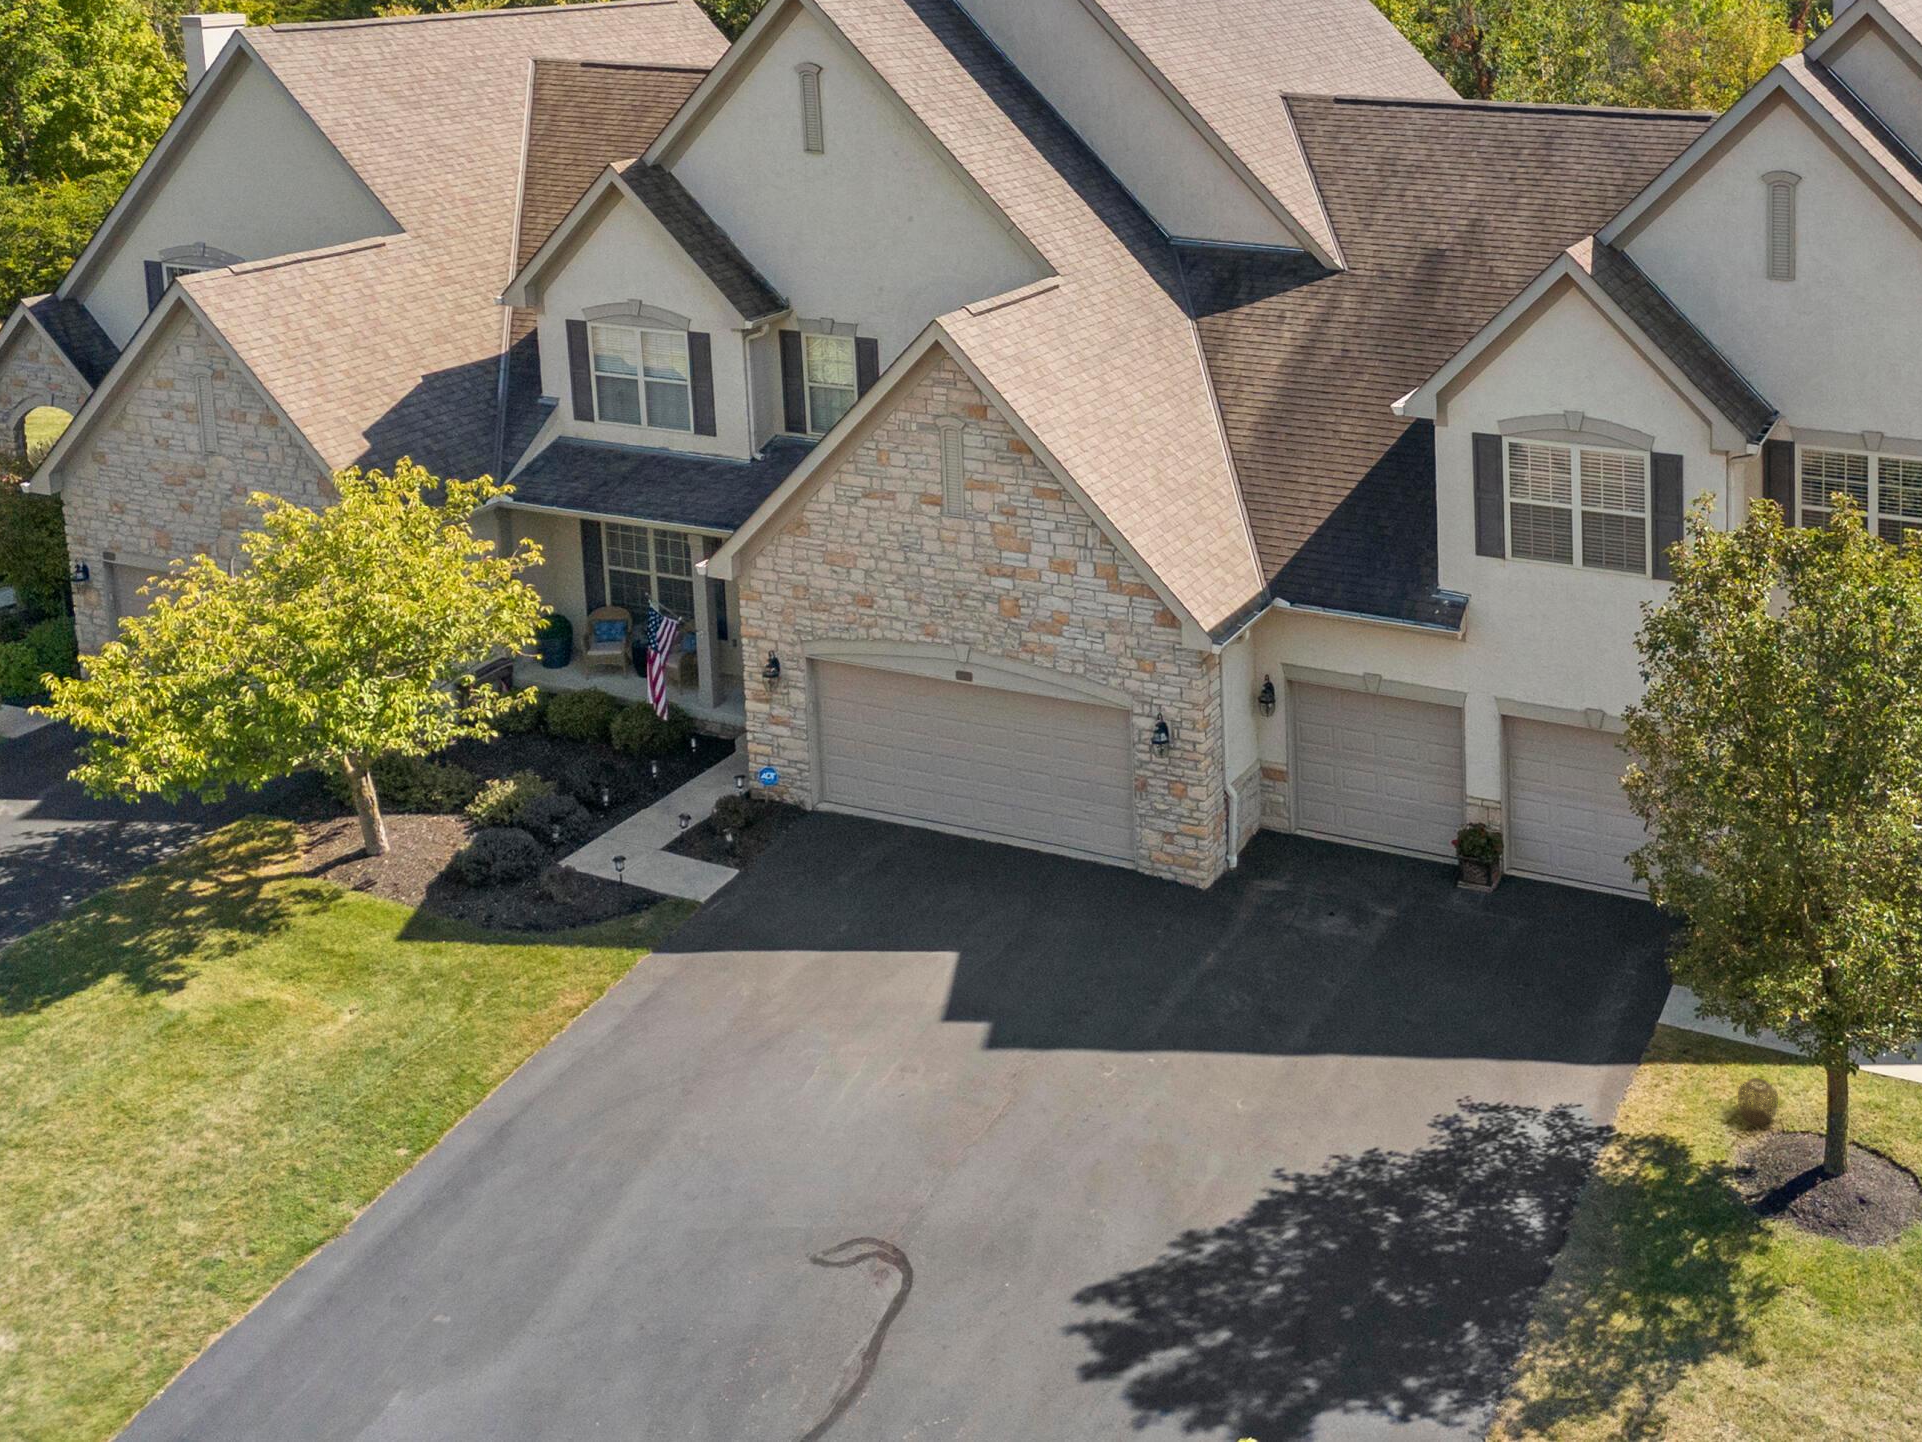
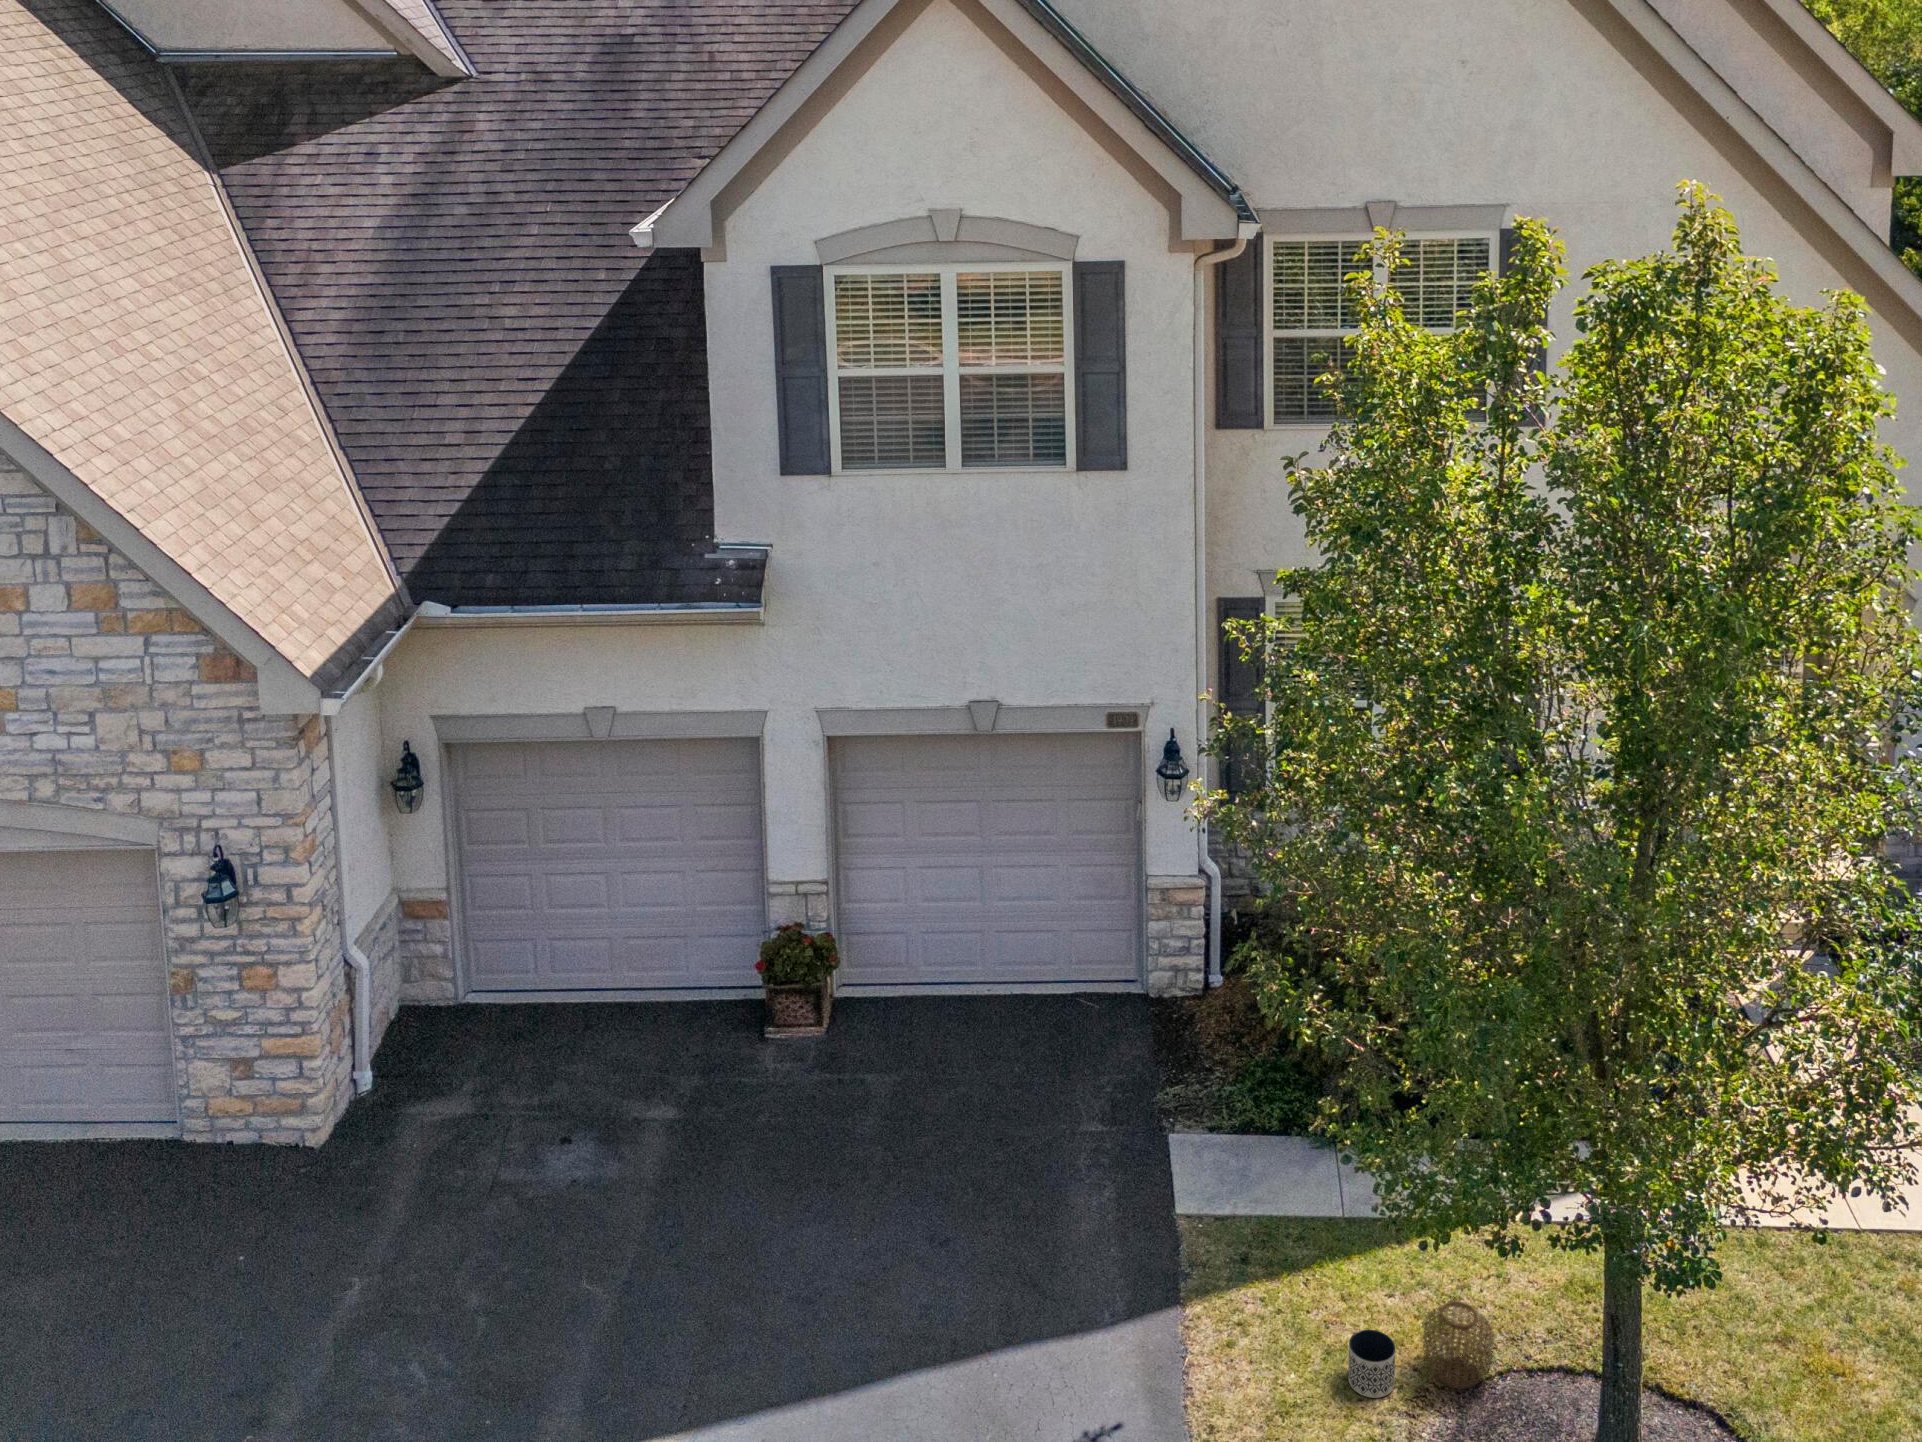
planter: none [1694,1082,1721,1116] -> present [1348,1330,1395,1398]

